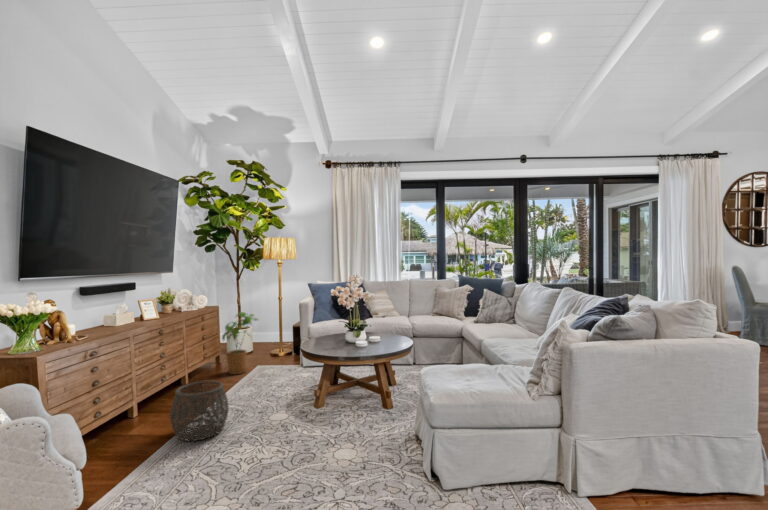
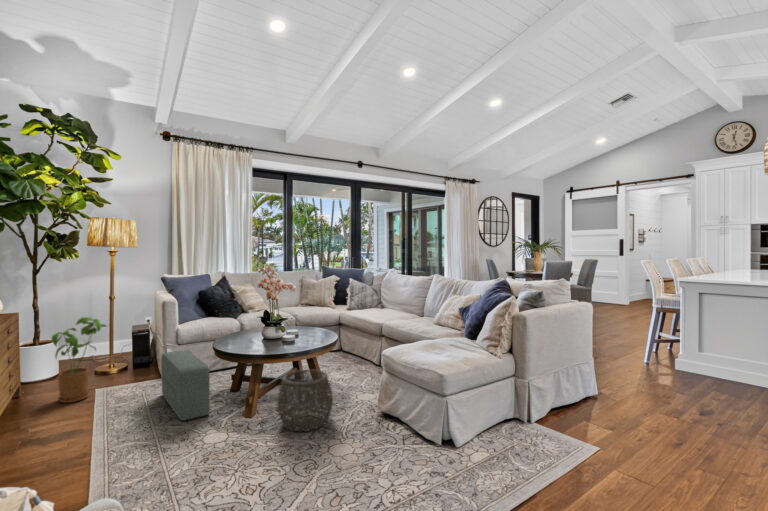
pouf: none [263,346,302,407] -> present [161,350,210,421]
woven basket: present [170,380,229,441] -> present [277,370,333,432]

